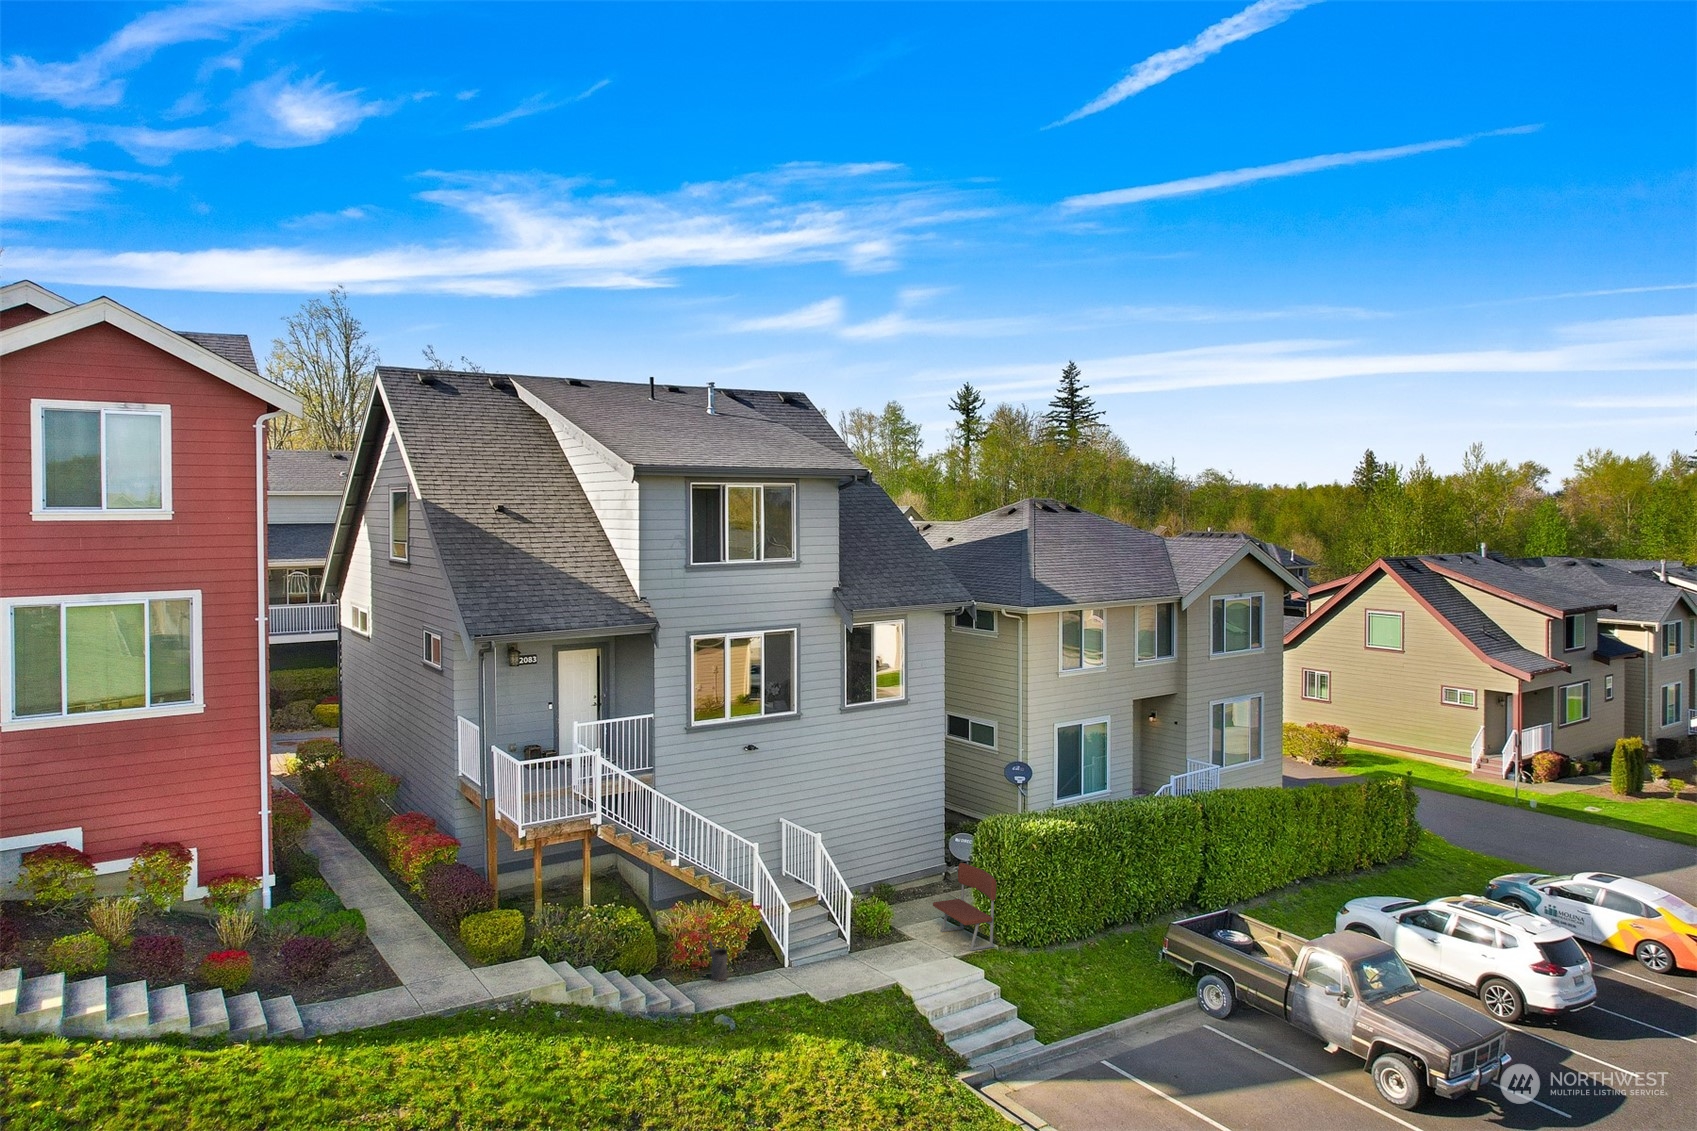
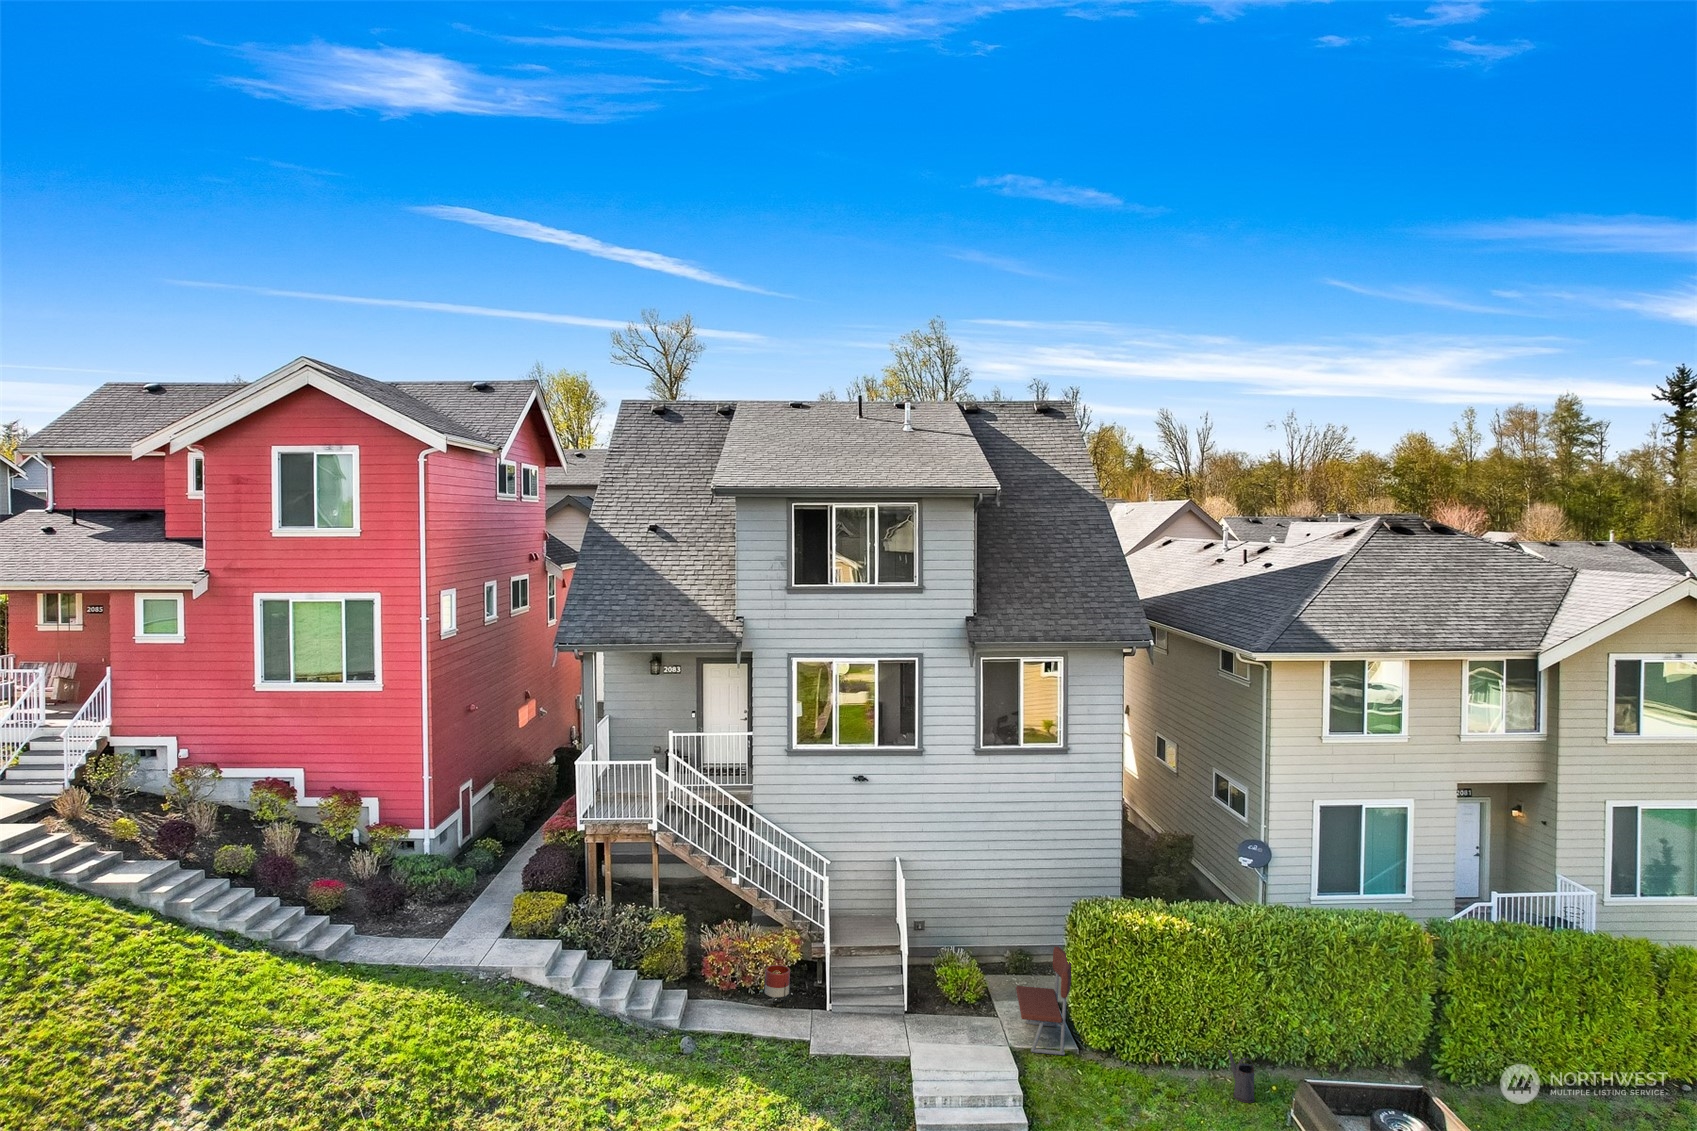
planter: none [739,928,764,967] -> present [763,965,790,1006]
watering can: present [709,940,728,981] -> present [1228,1050,1255,1103]

